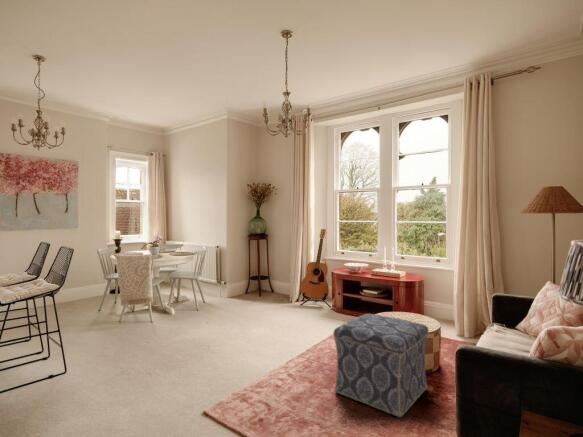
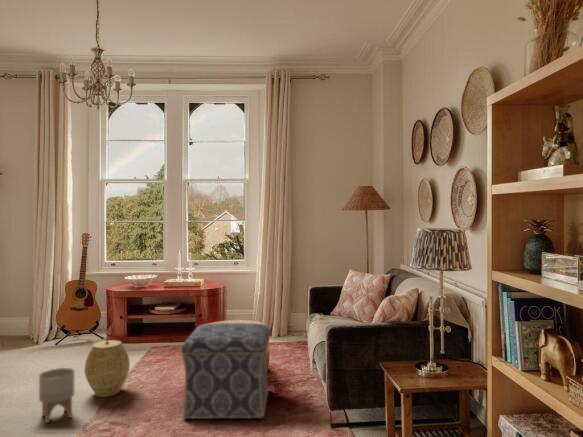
woven basket: none [287,312,318,354] -> present [85,340,130,397]
planter: none [250,326,273,364] -> present [39,368,75,423]

